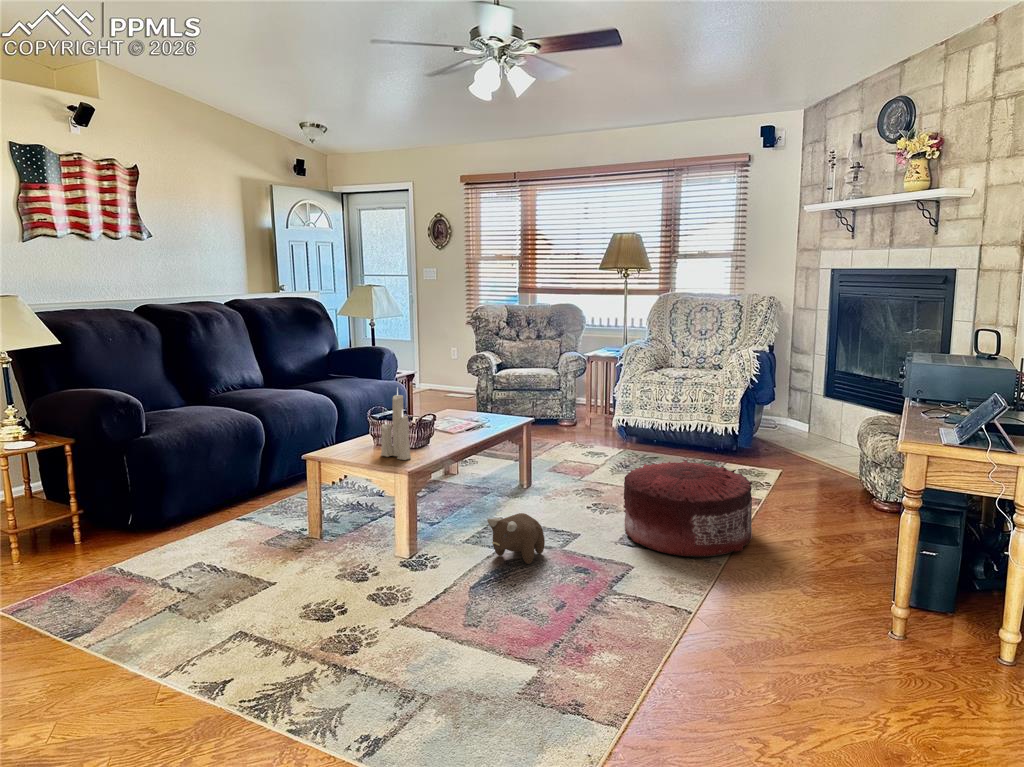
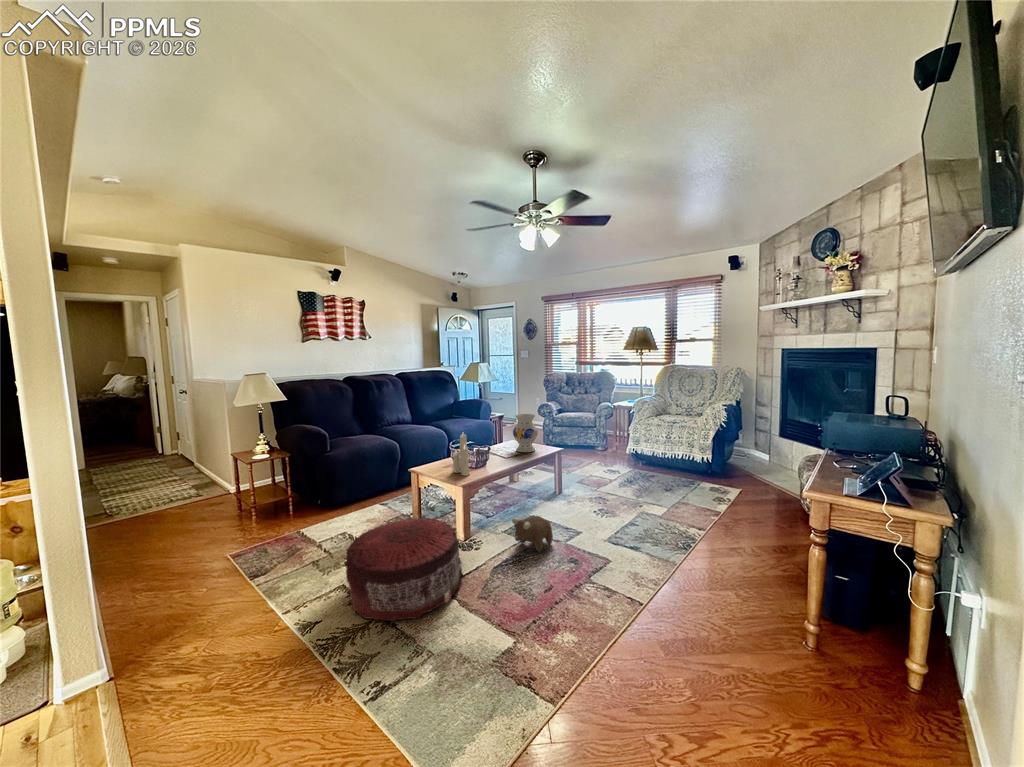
vase: none [458,365,498,425] -> present [513,414,538,452]
pouf: present [624,460,752,557] -> present [345,518,464,621]

